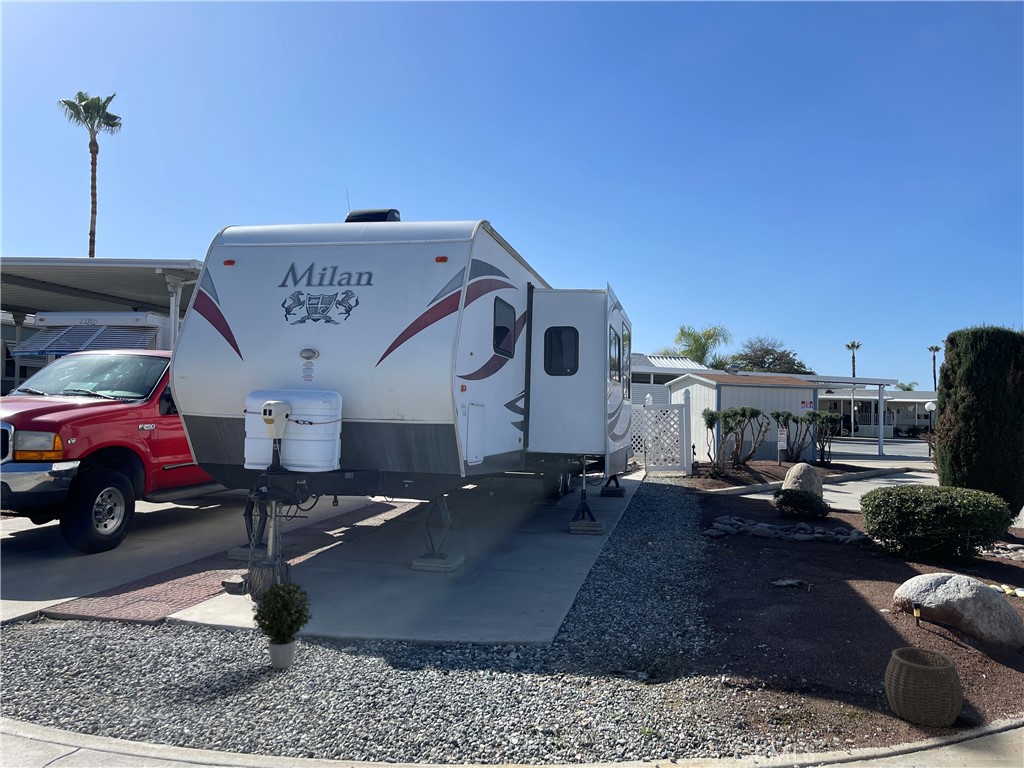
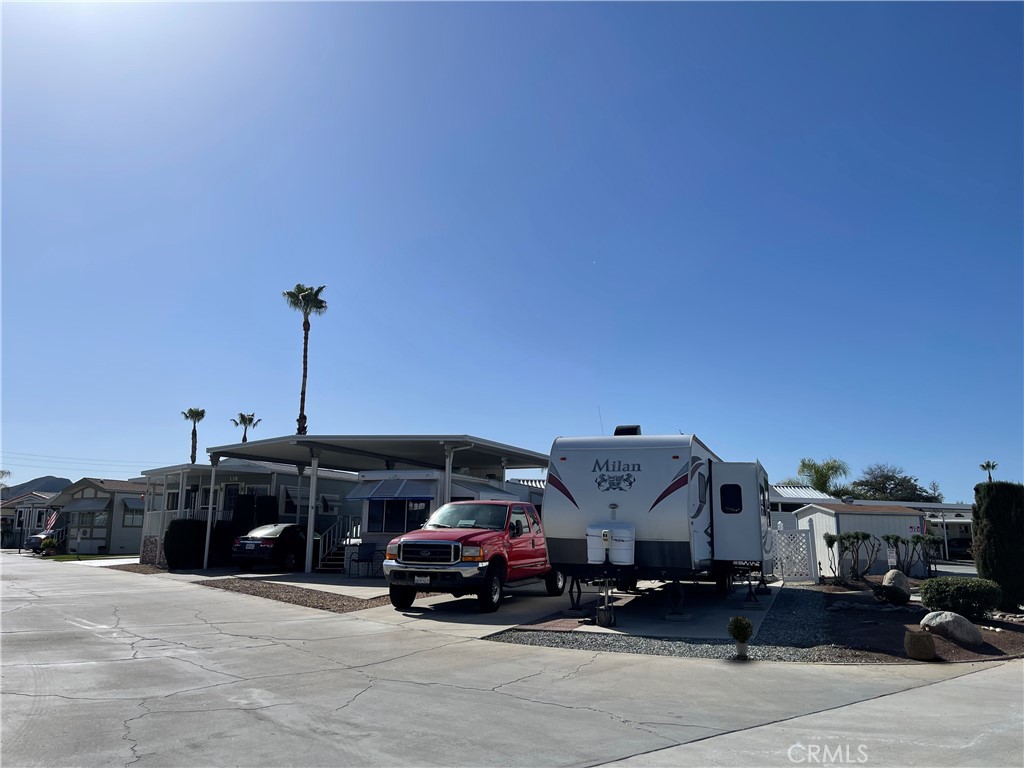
potted plant: present [251,582,313,669] -> present [727,615,754,656]

